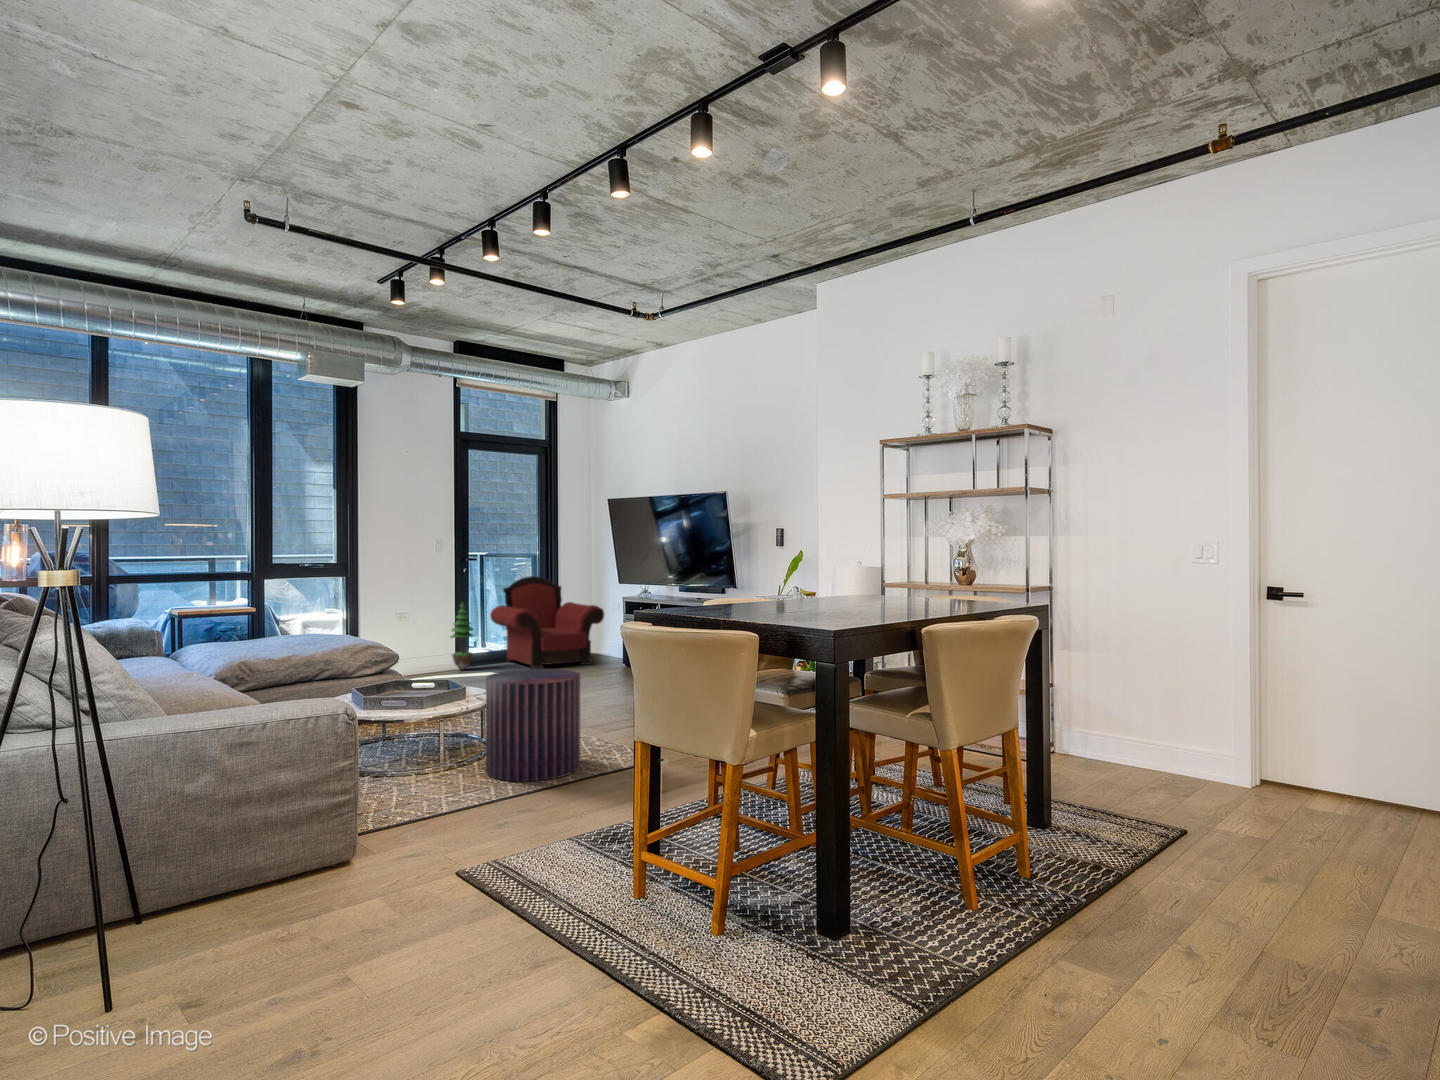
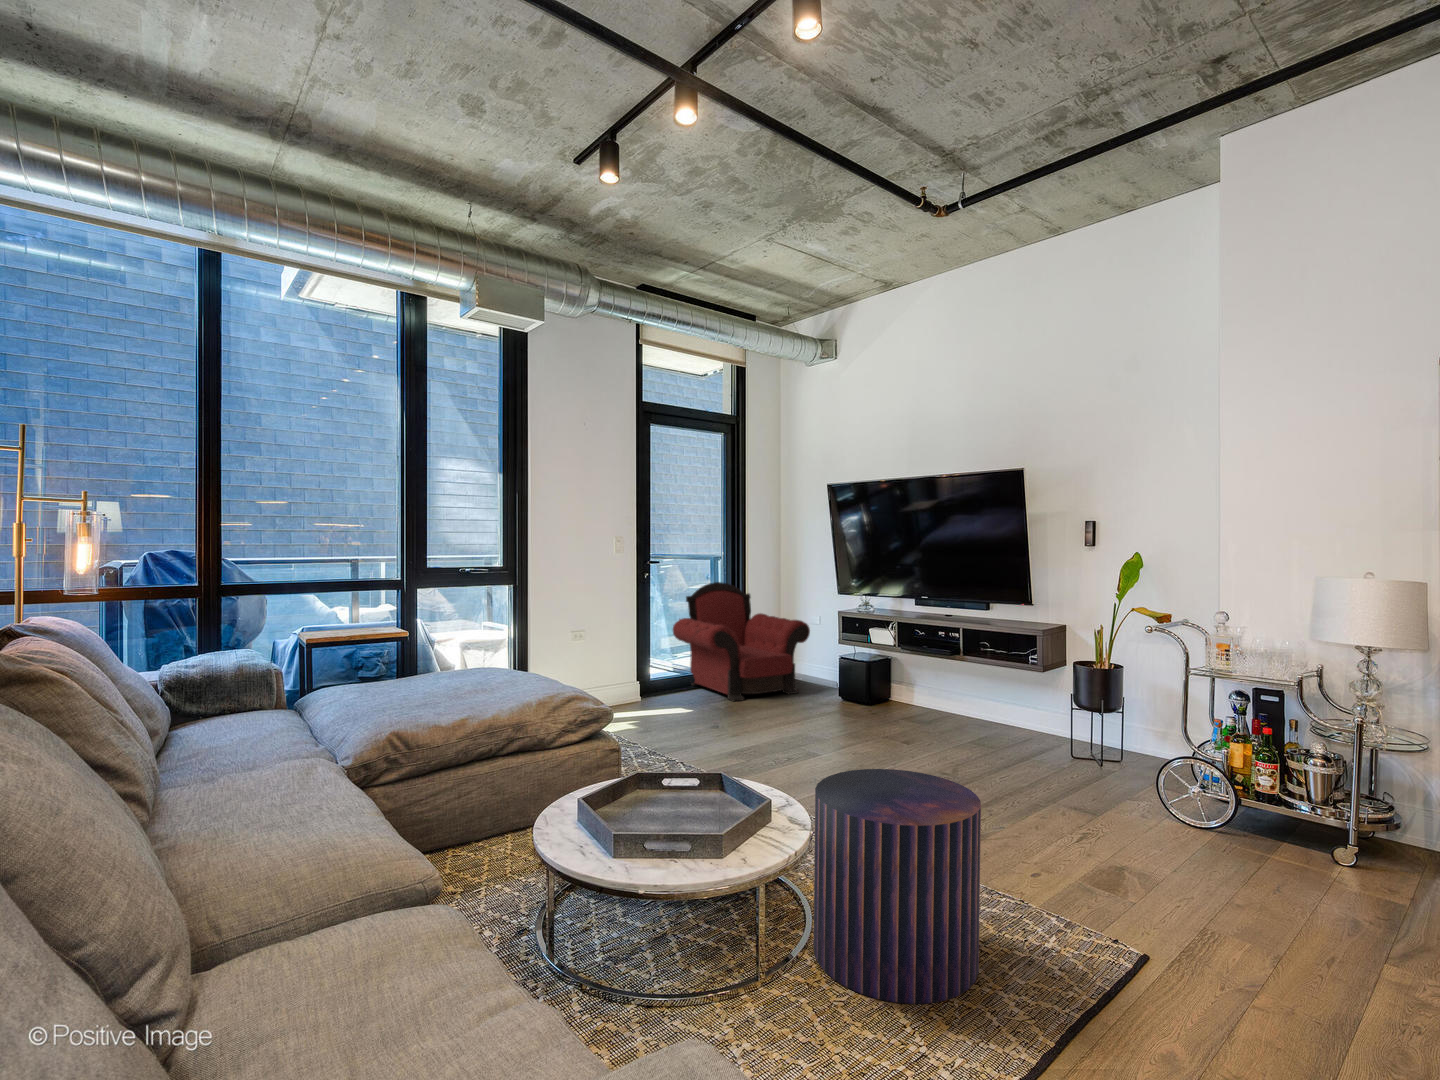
potted tree: present [451,603,473,669] -> none [629,614,660,699]

